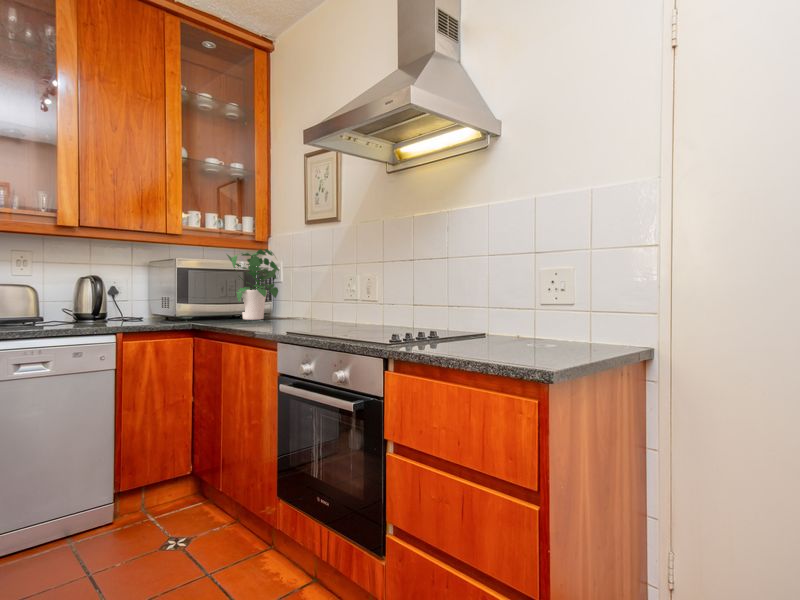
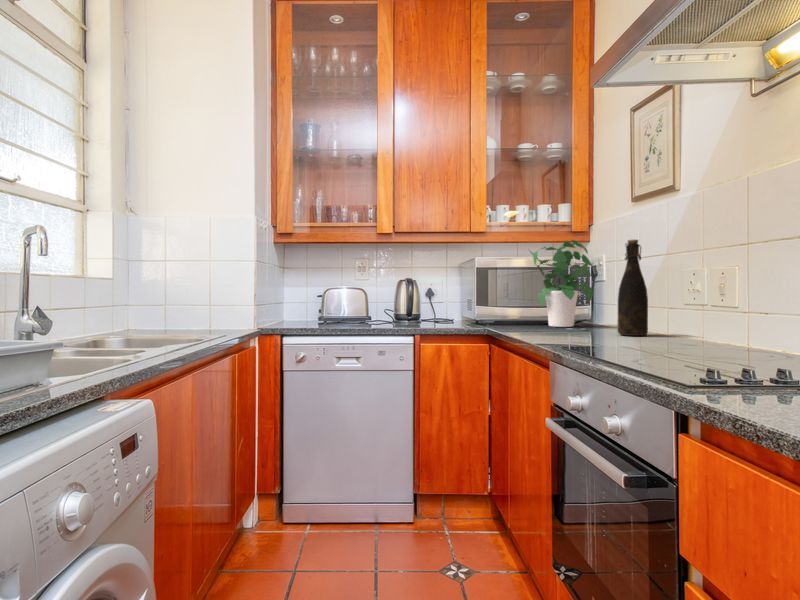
bottle: none [304,253,324,322] -> present [618,240,648,336]

